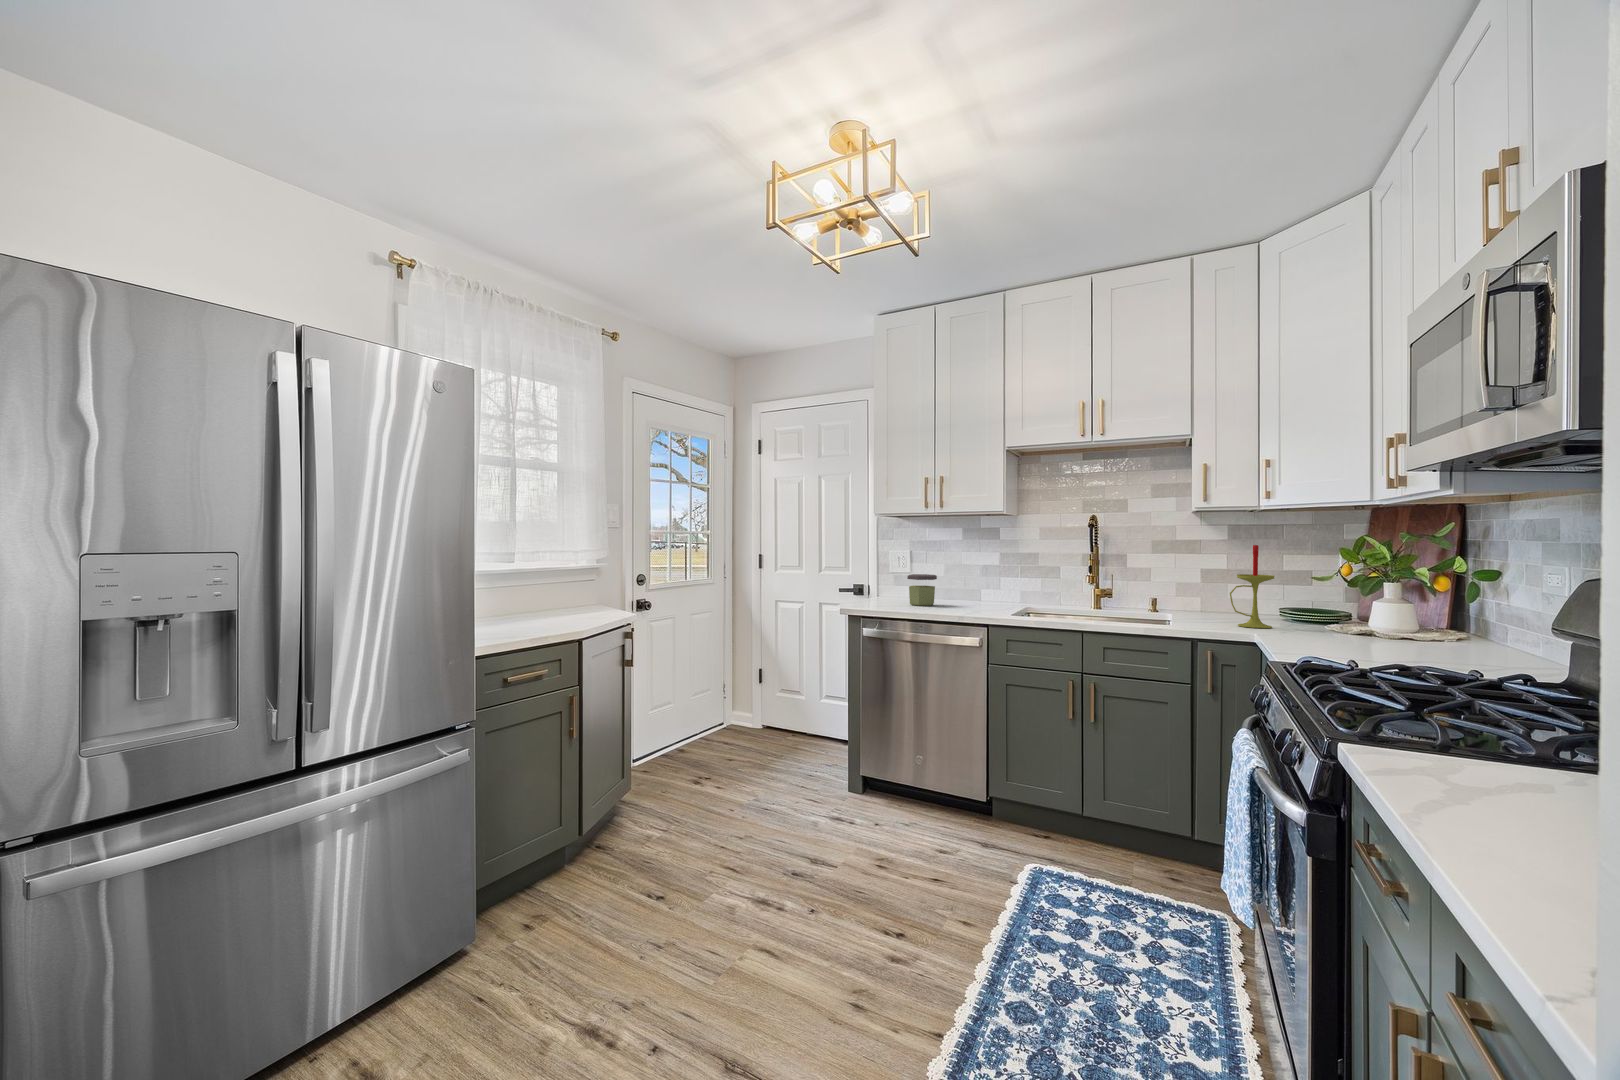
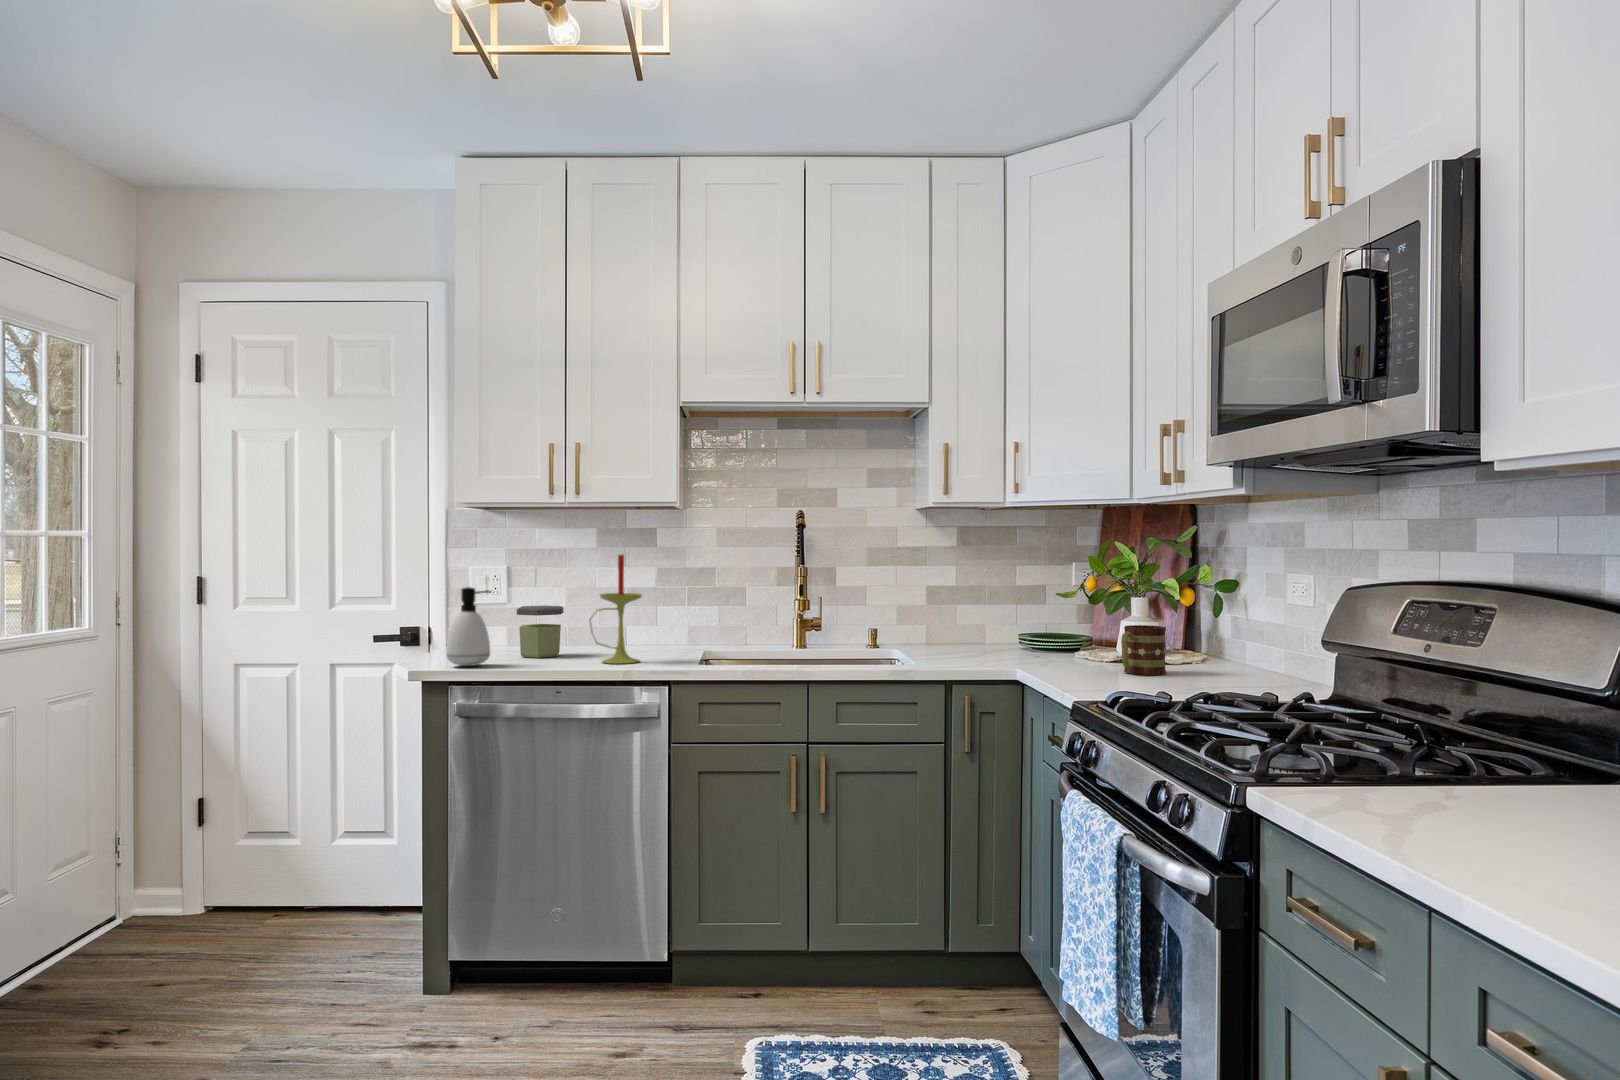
candle: present [1230,545,1274,628] -> present [589,555,642,664]
soap dispenser: none [863,561,888,607] -> present [446,587,491,666]
mug: none [1352,605,1404,648] -> present [1121,625,1166,675]

